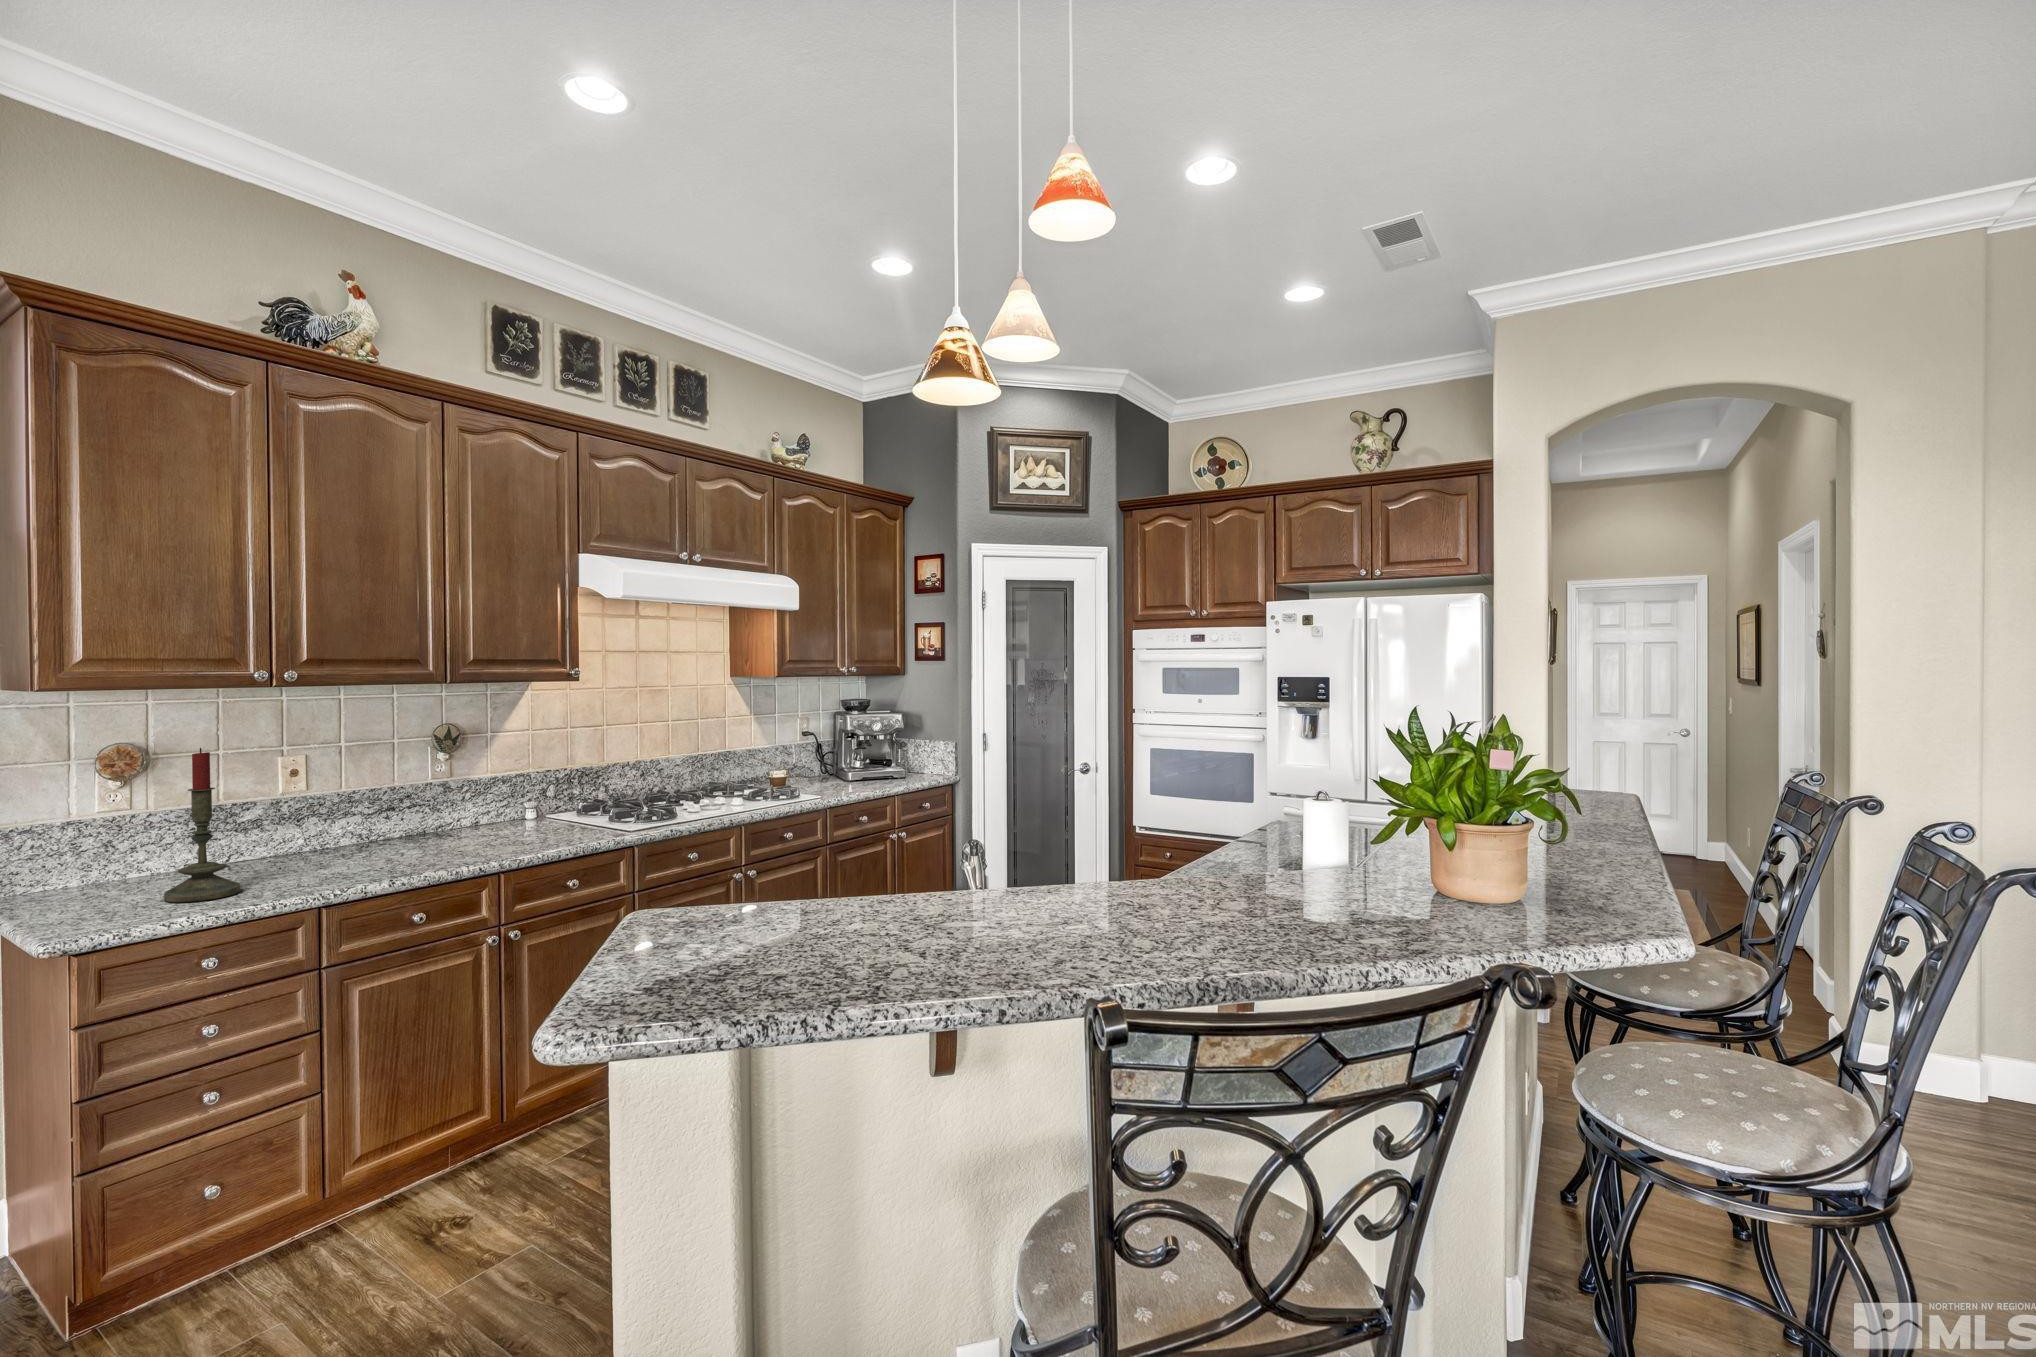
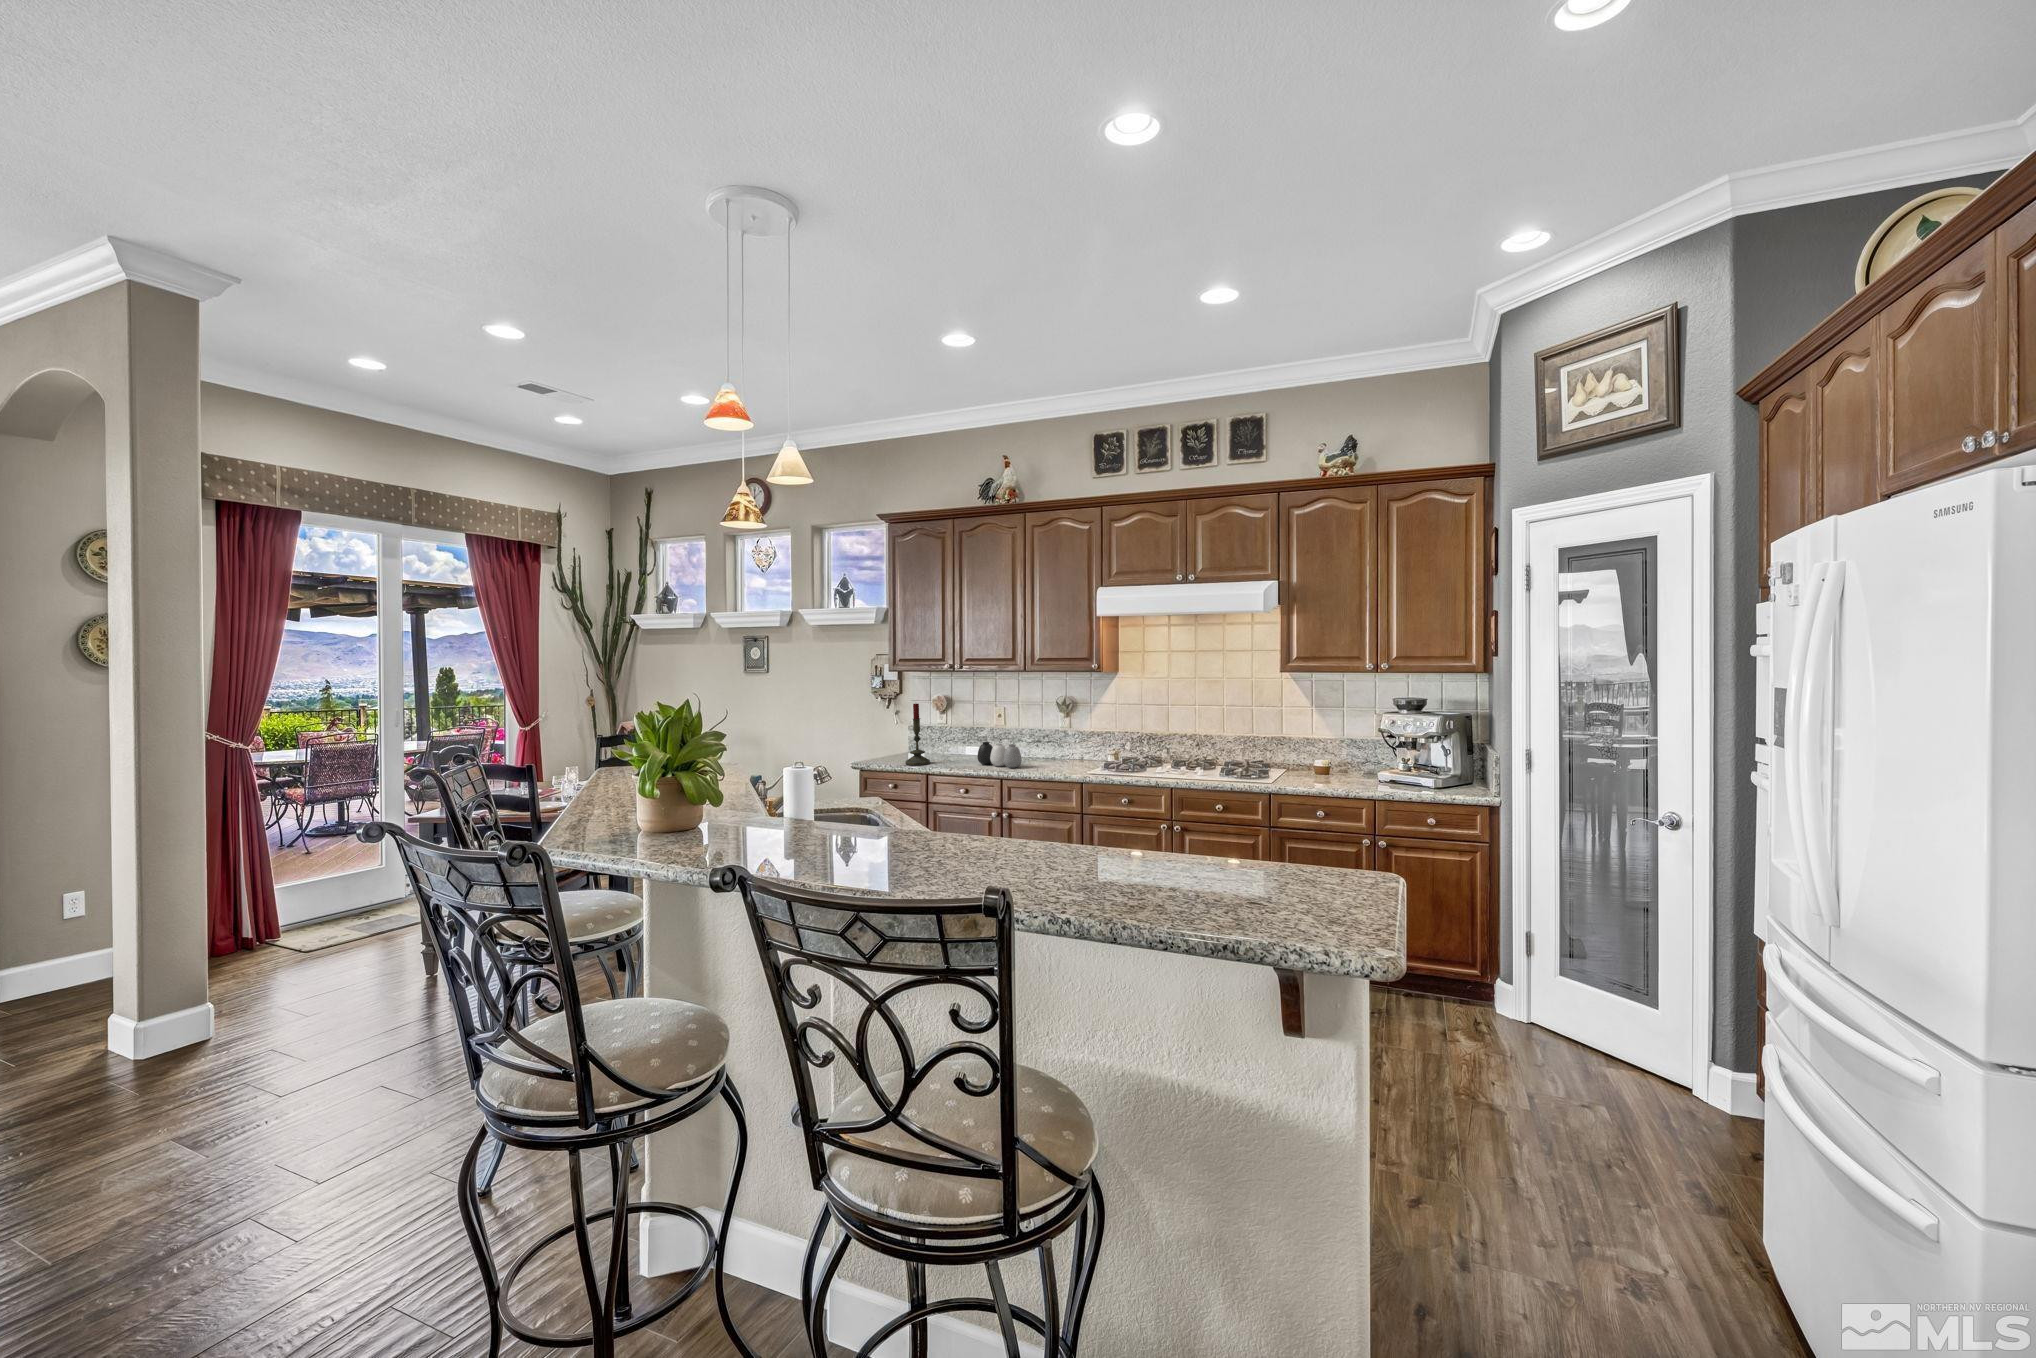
vase: none [353,809,477,862] -> present [977,742,1022,768]

